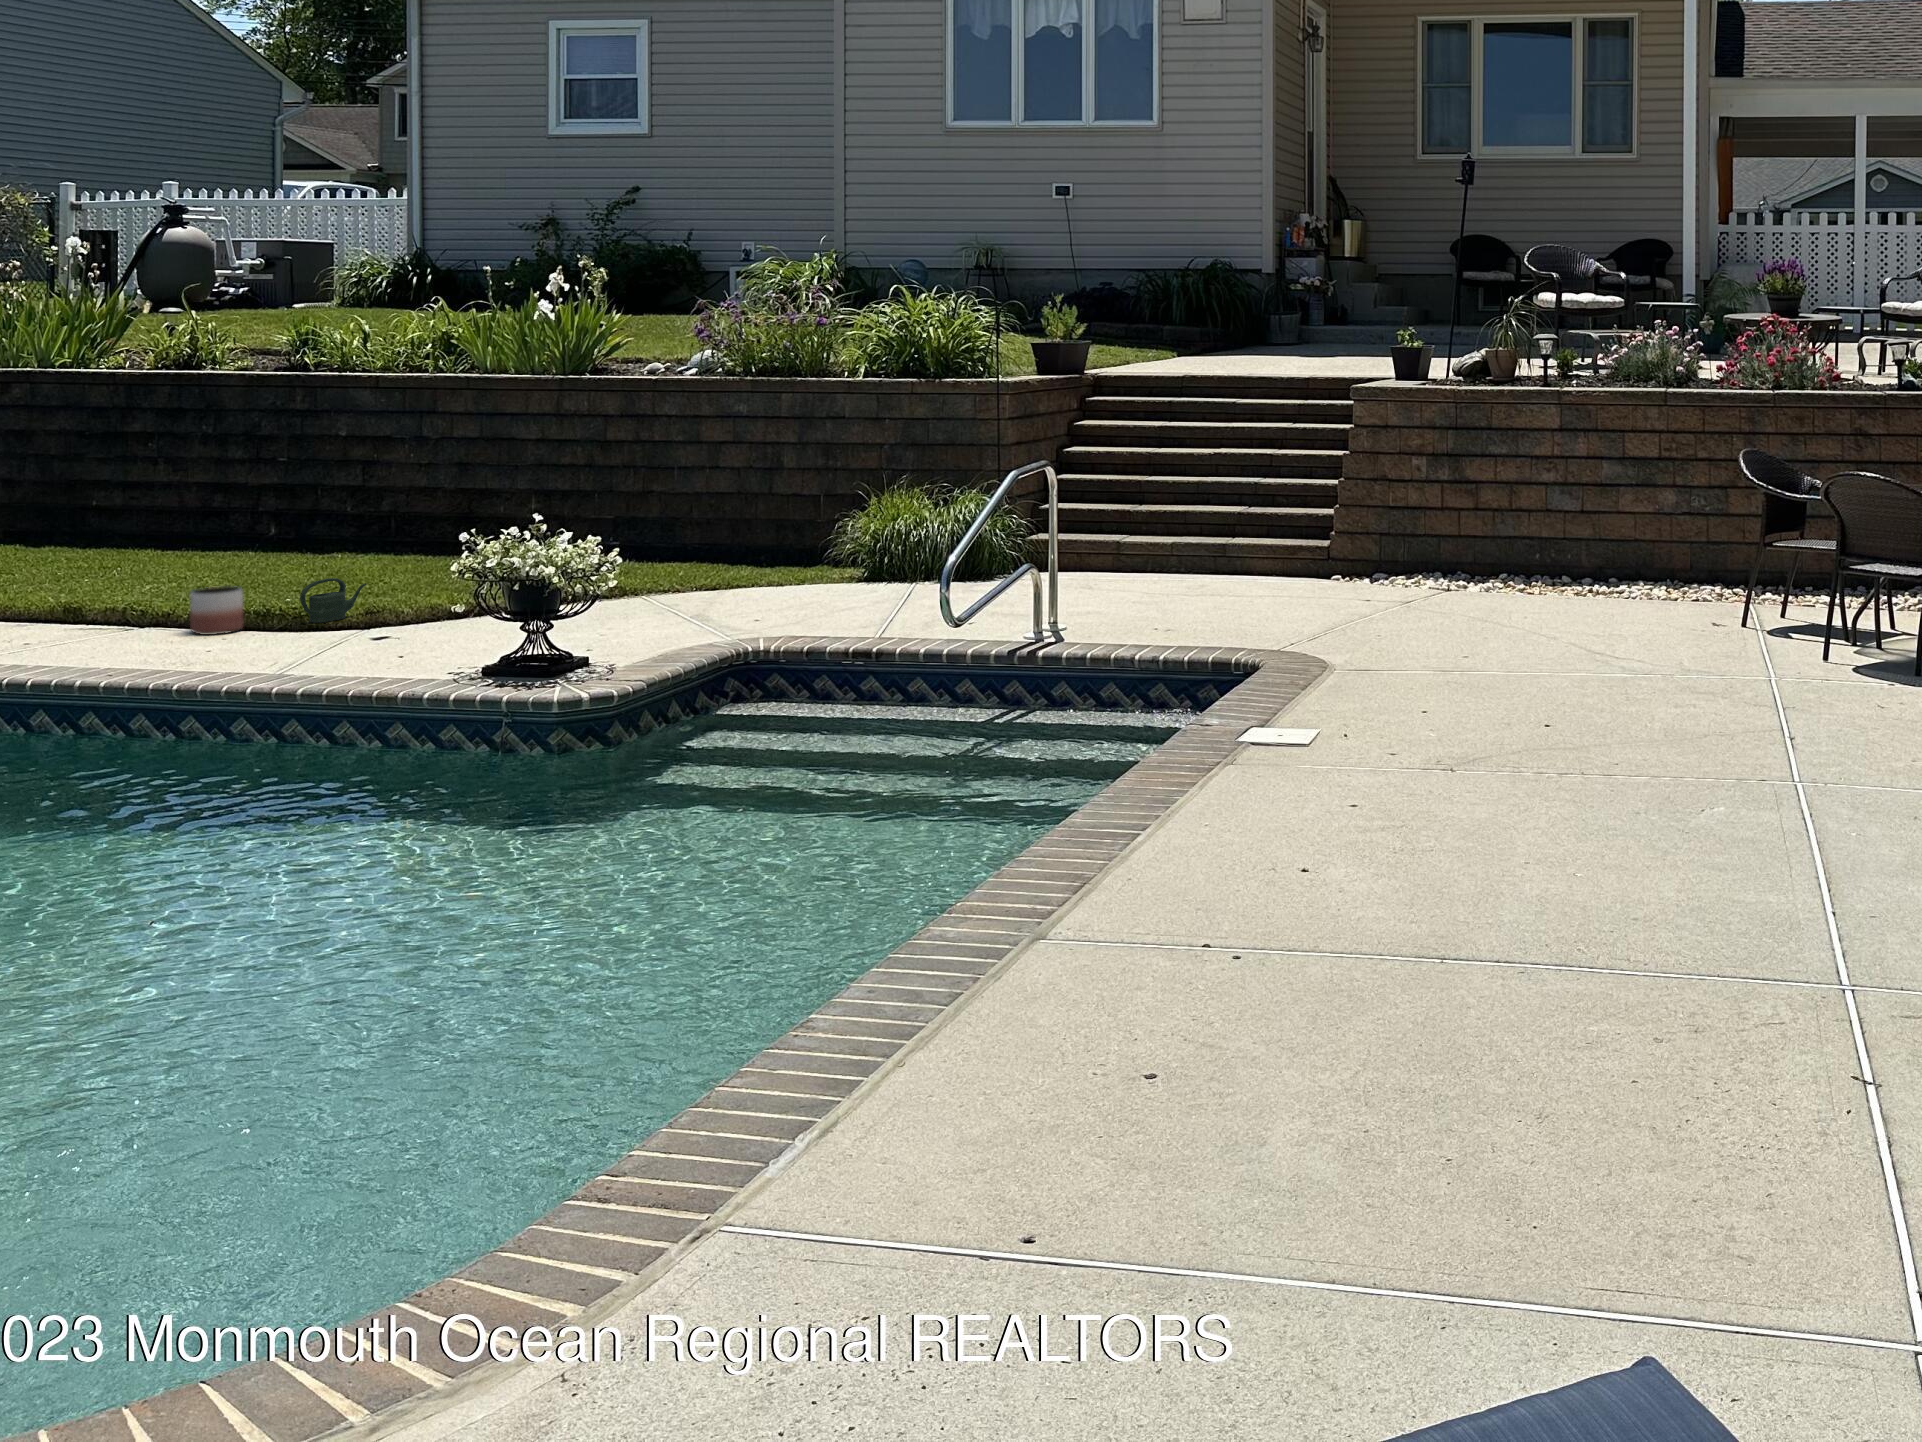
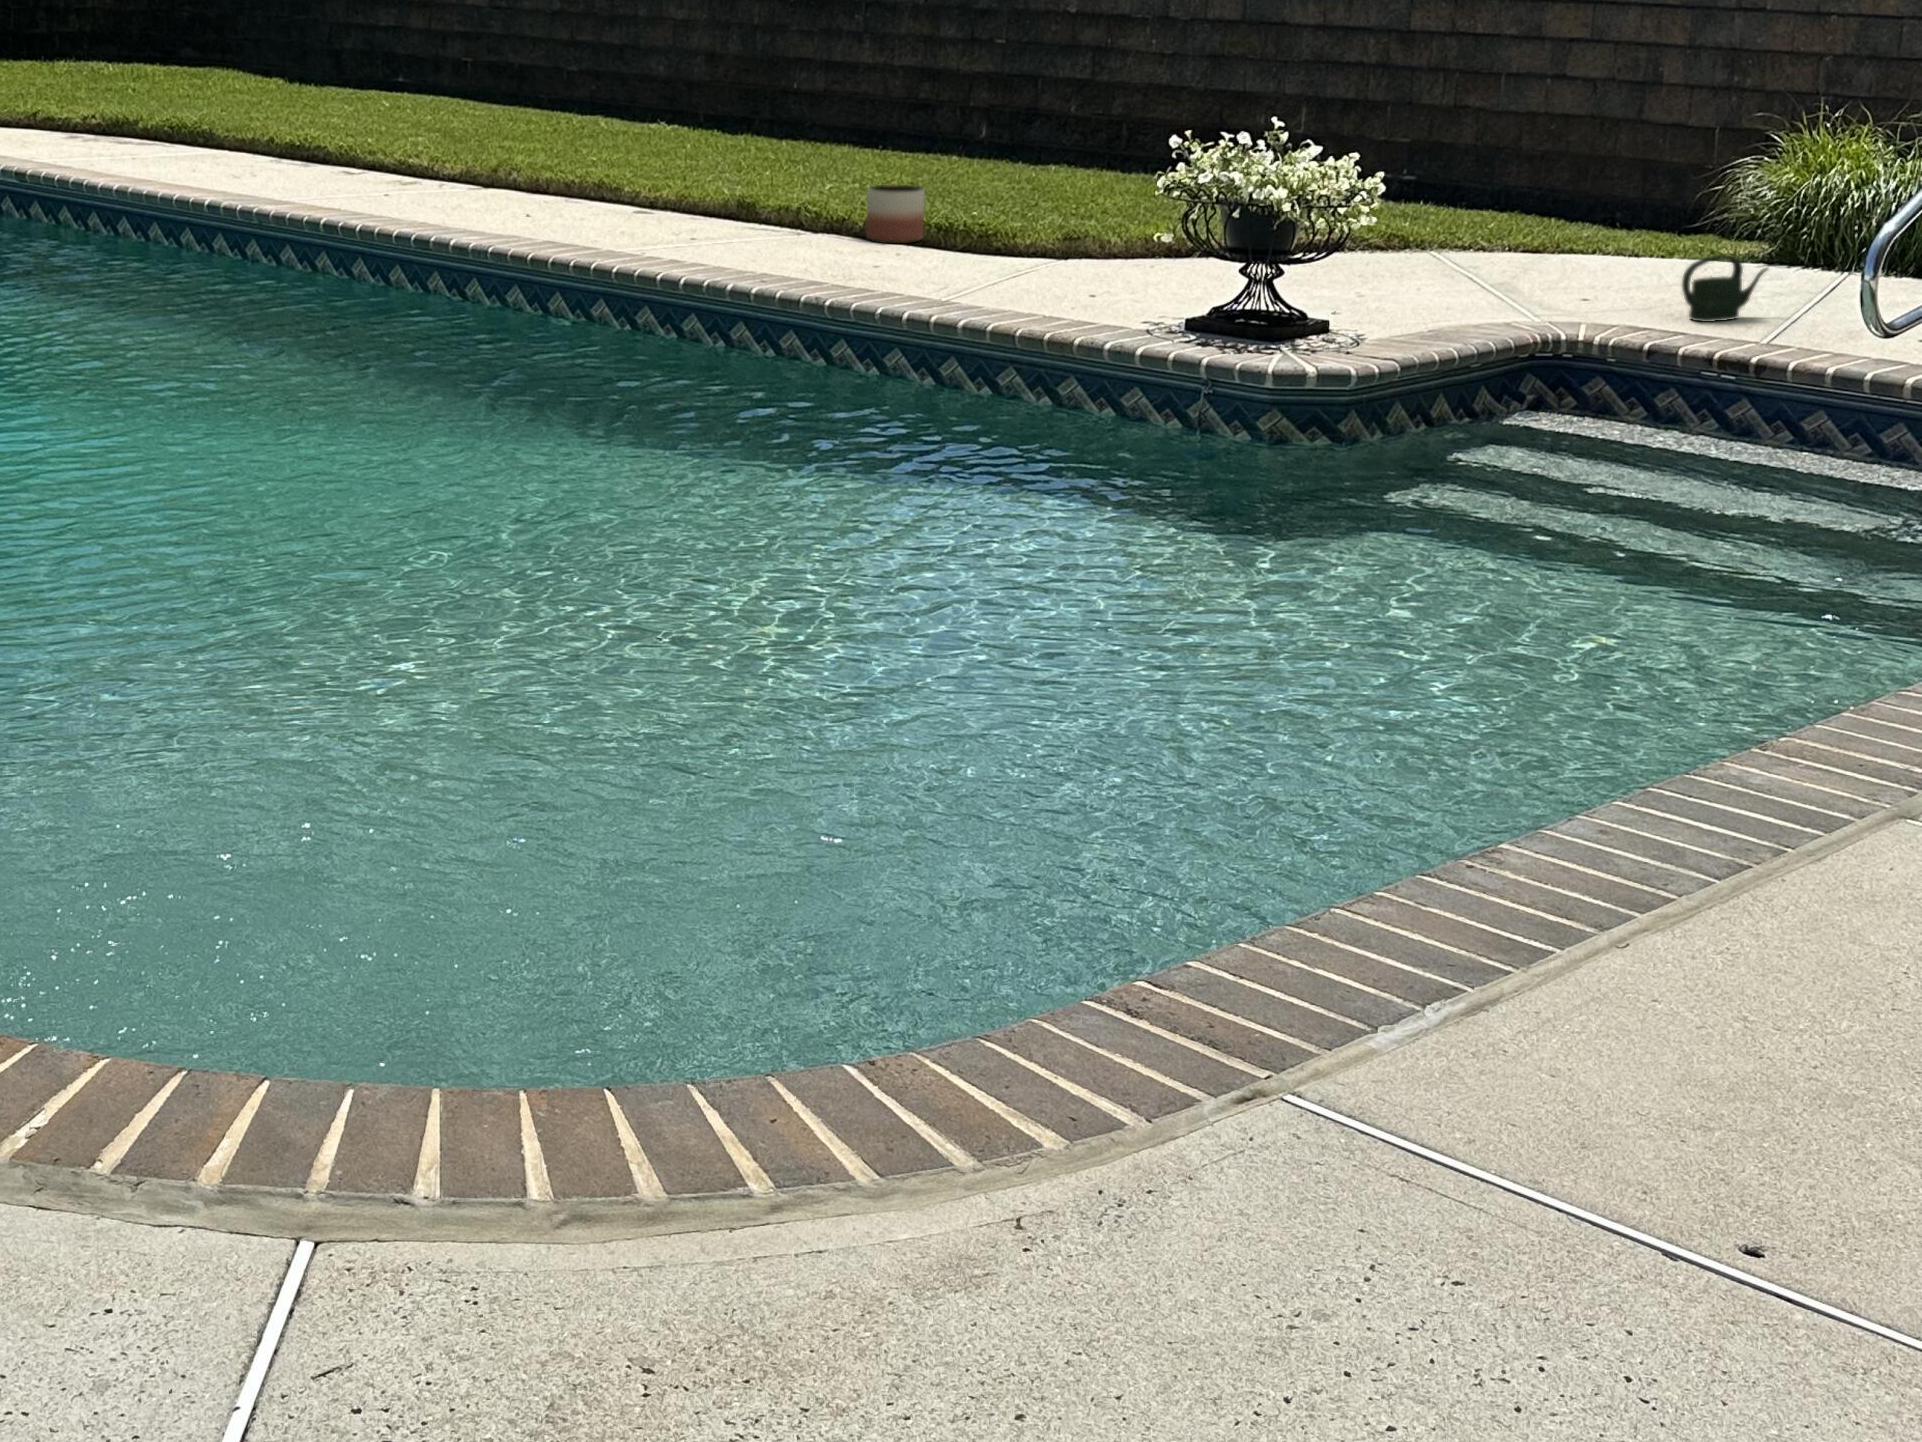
watering can: present [300,578,366,623] -> present [1682,255,1768,322]

